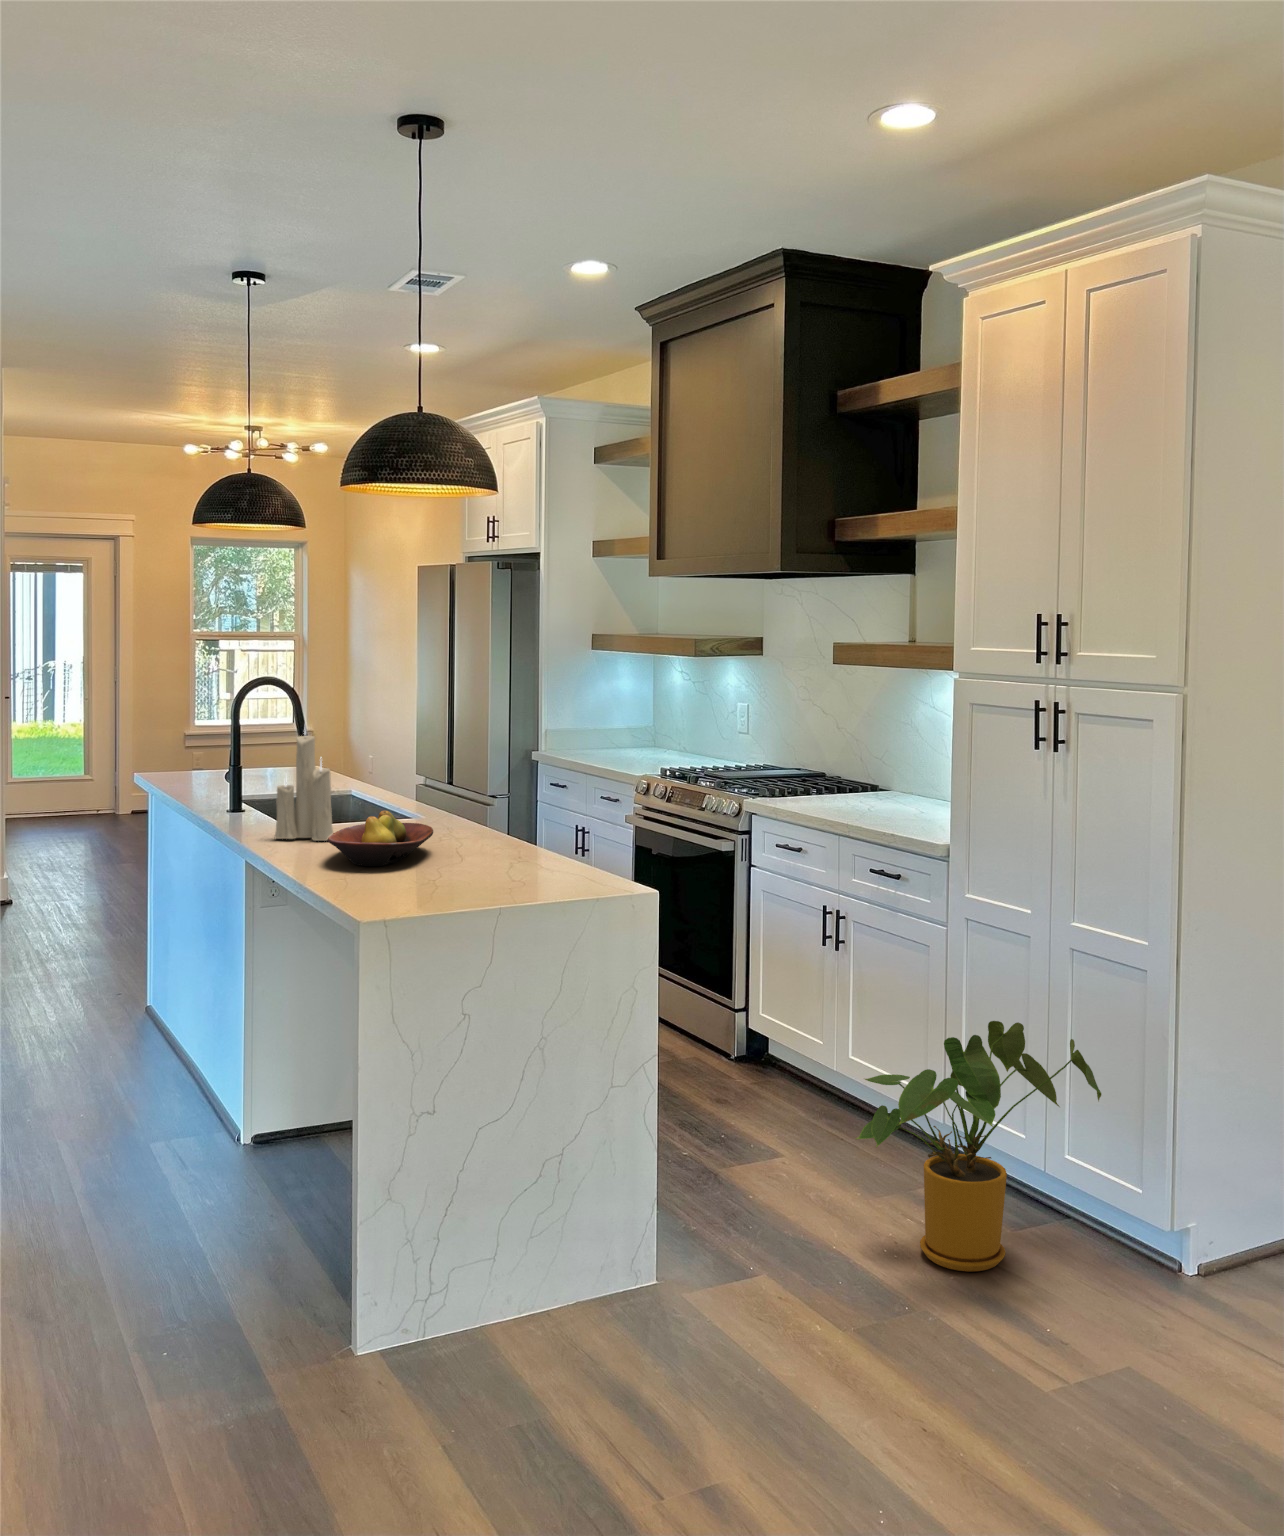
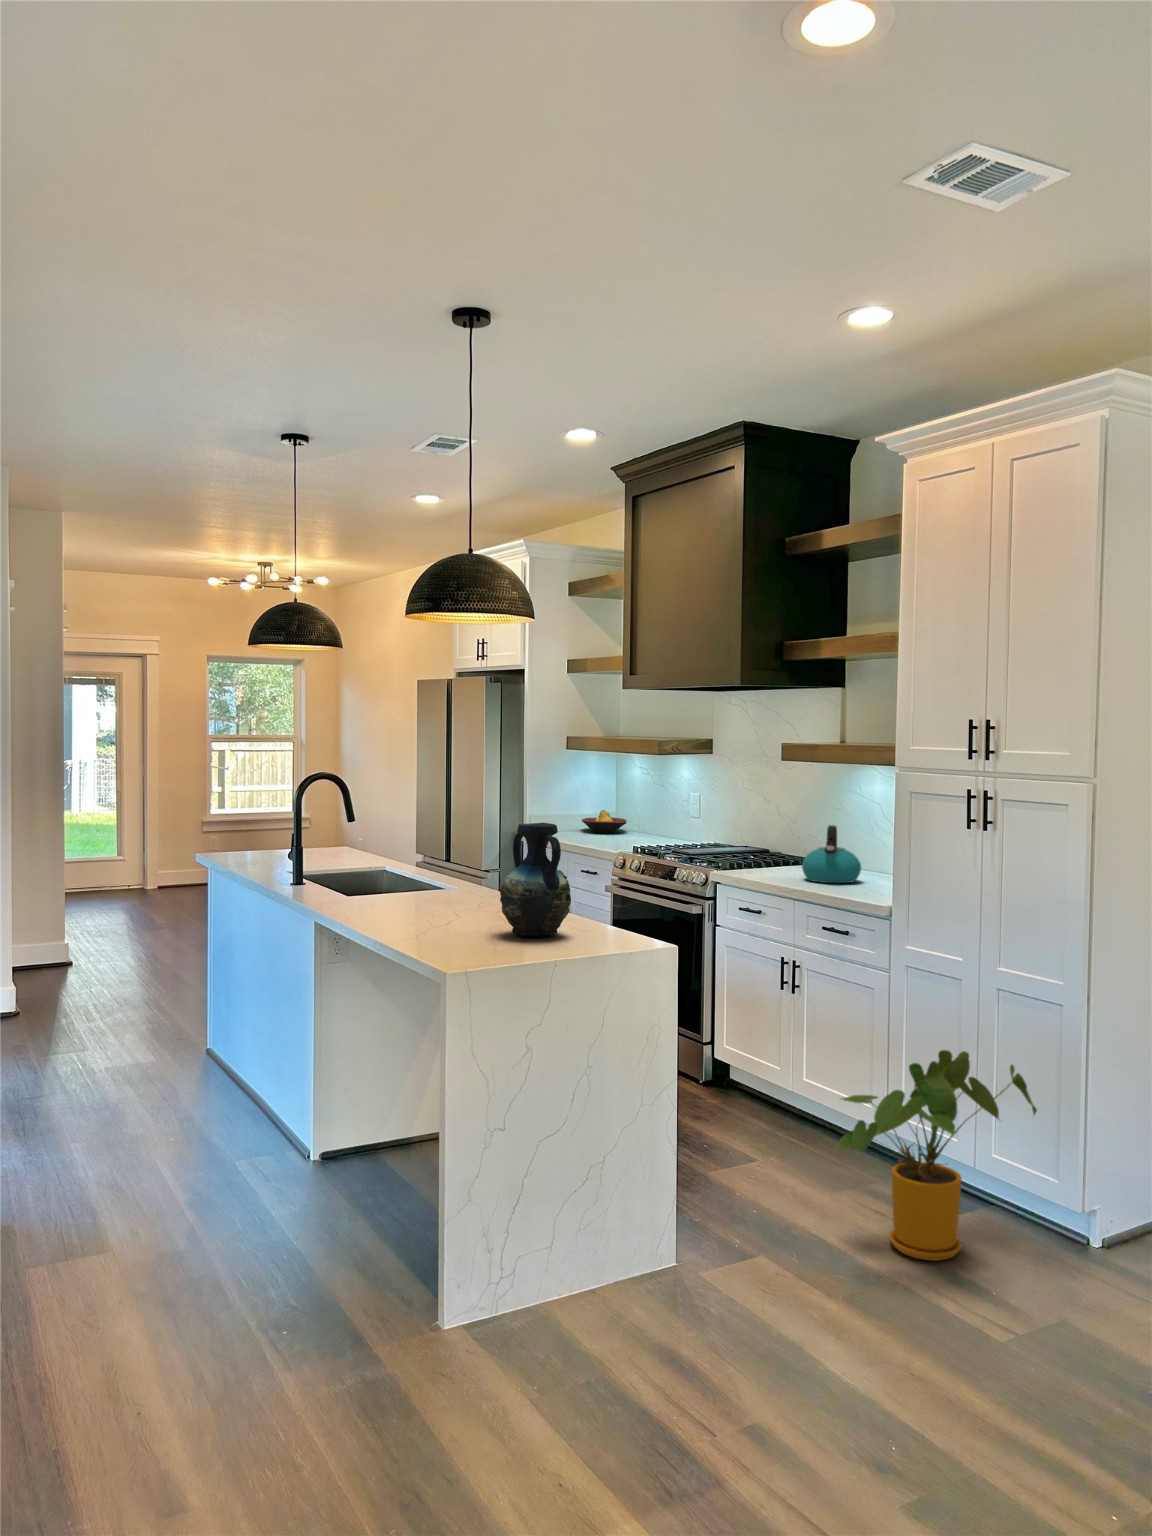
candle: present [275,729,333,841] -> none [340,798,390,902]
vase: none [446,746,533,884] -> present [500,823,571,936]
kettle: none [850,746,921,817] -> present [802,825,861,883]
fruit bowl: present [327,811,433,866] -> present [582,810,627,833]

